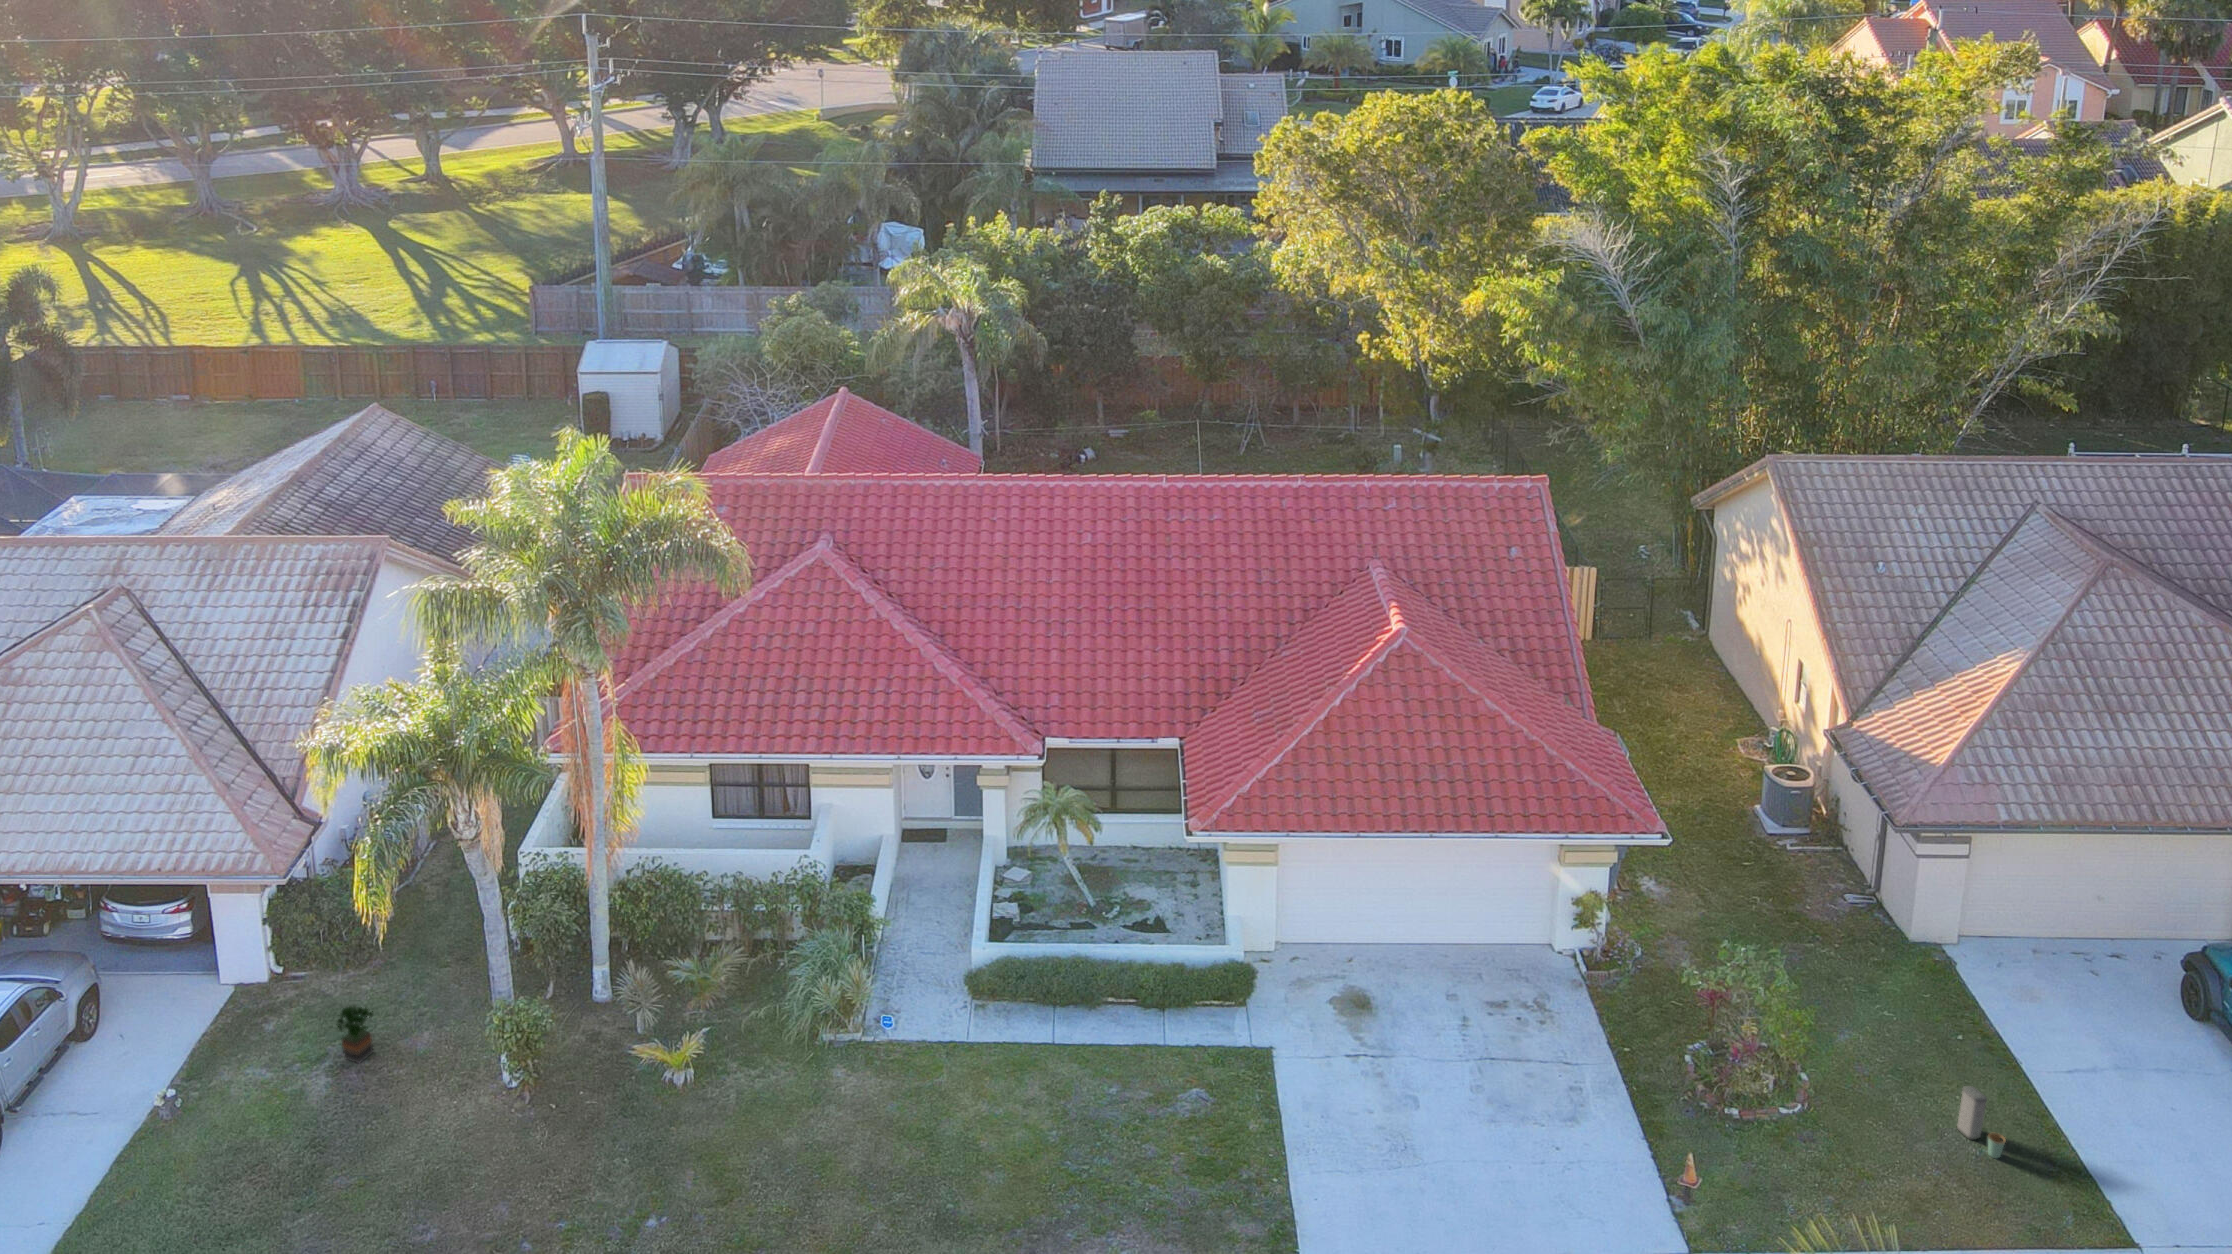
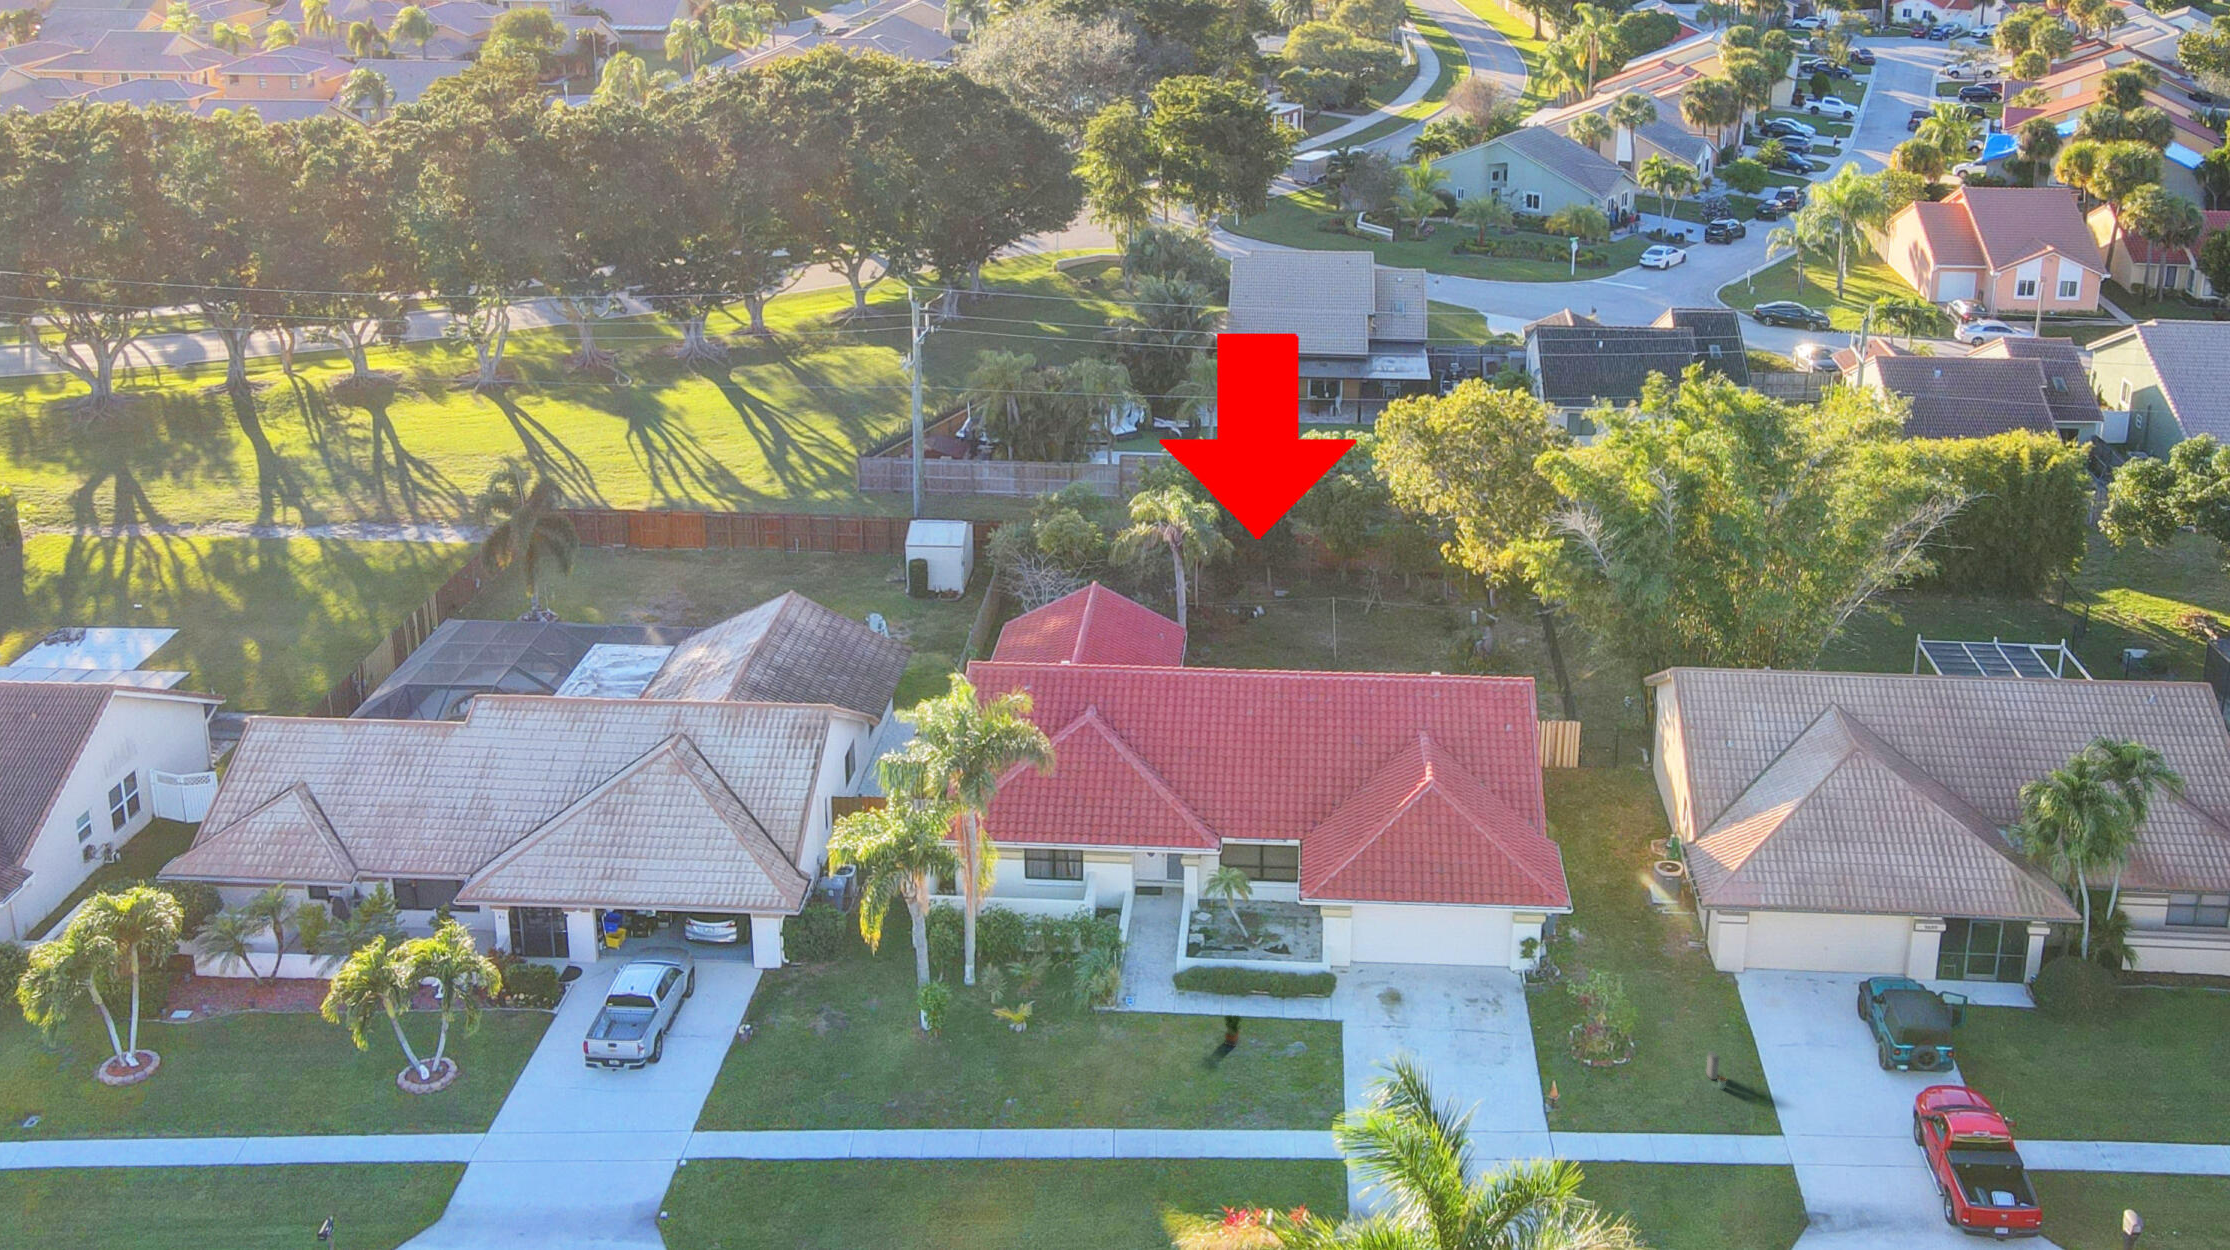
potted tree: present [337,1006,373,1063] -> present [1224,1015,1242,1047]

